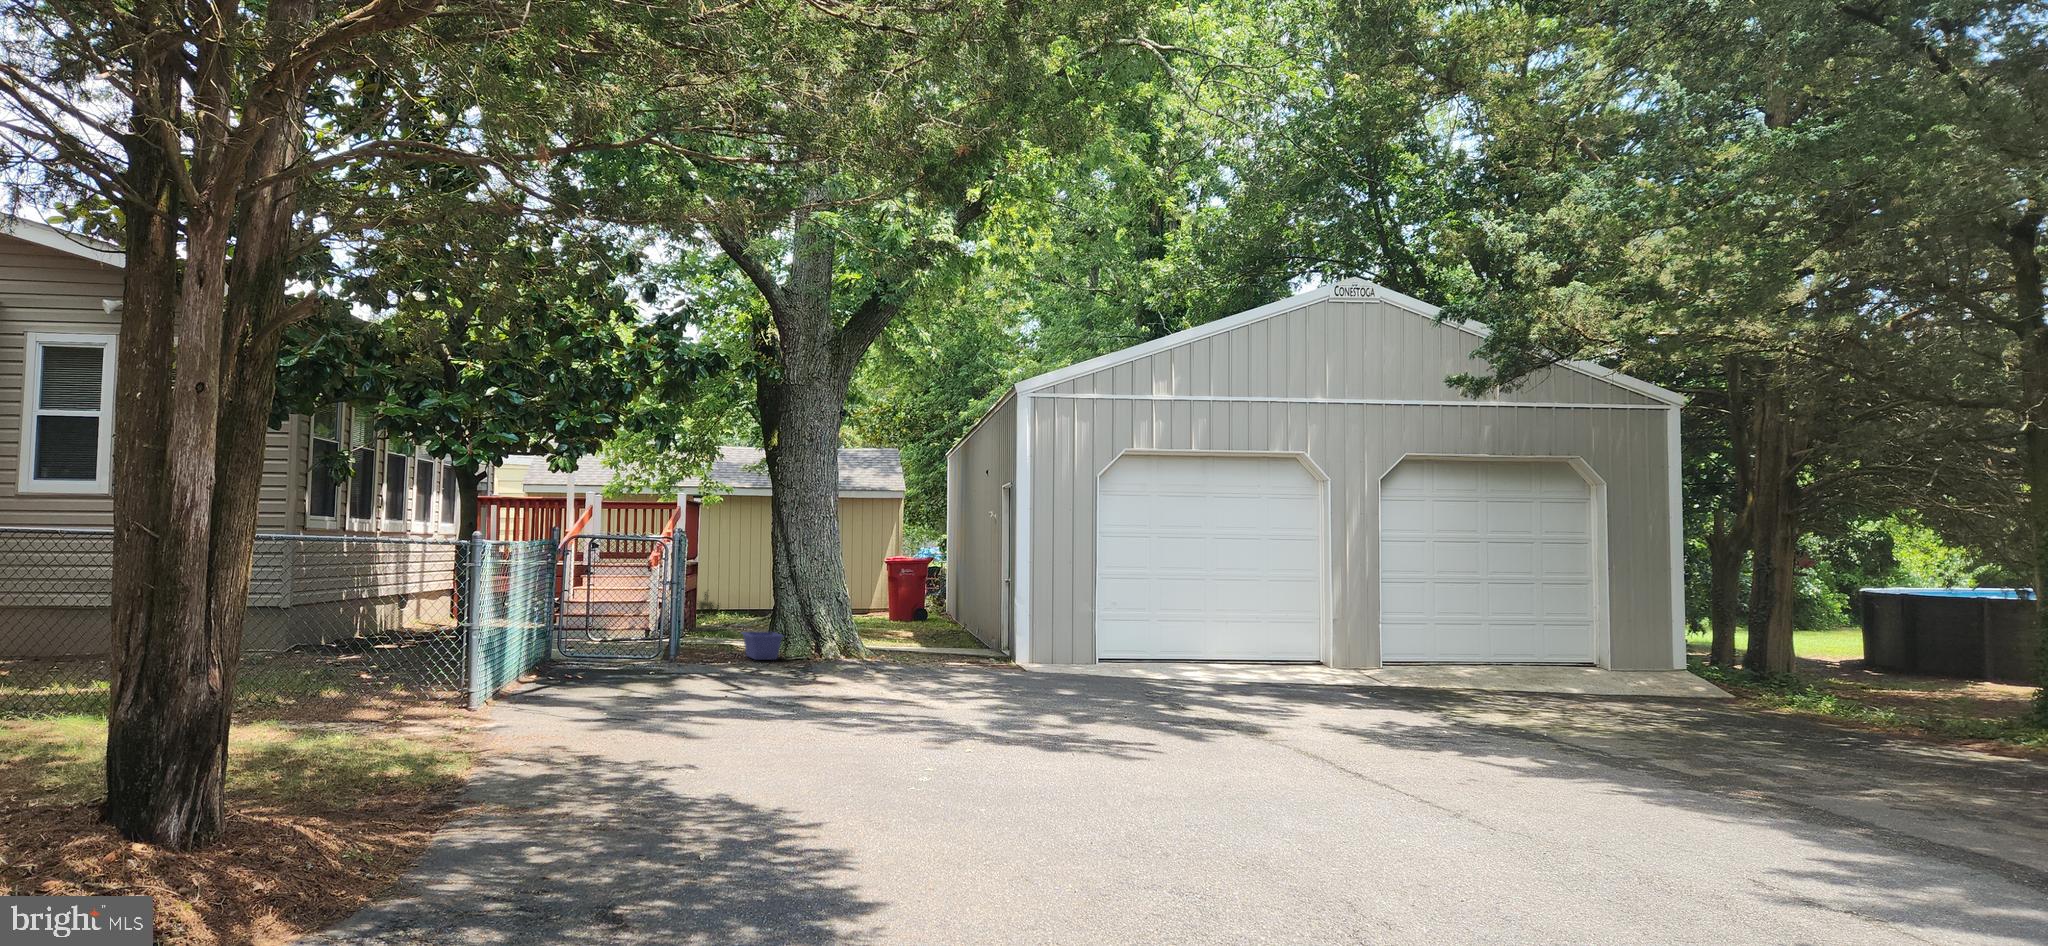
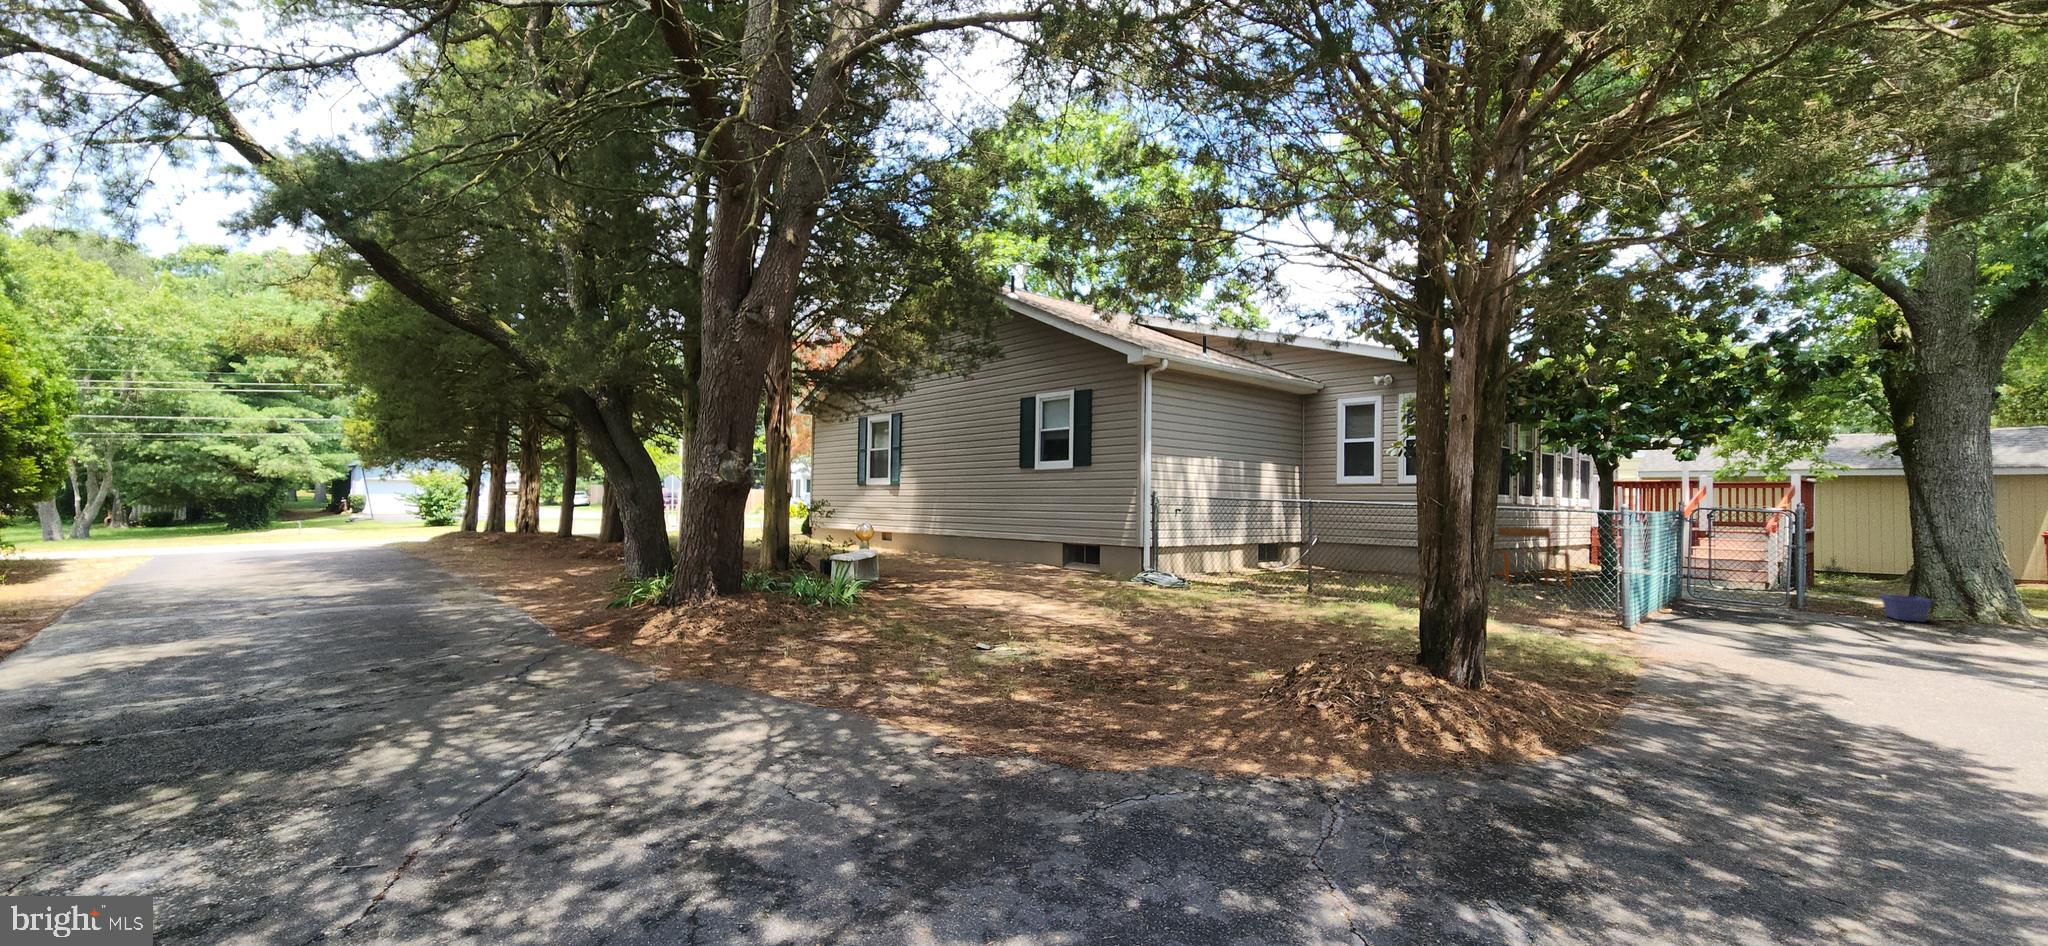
bench: none [297,564,417,656] -> present [1495,527,1571,587]

